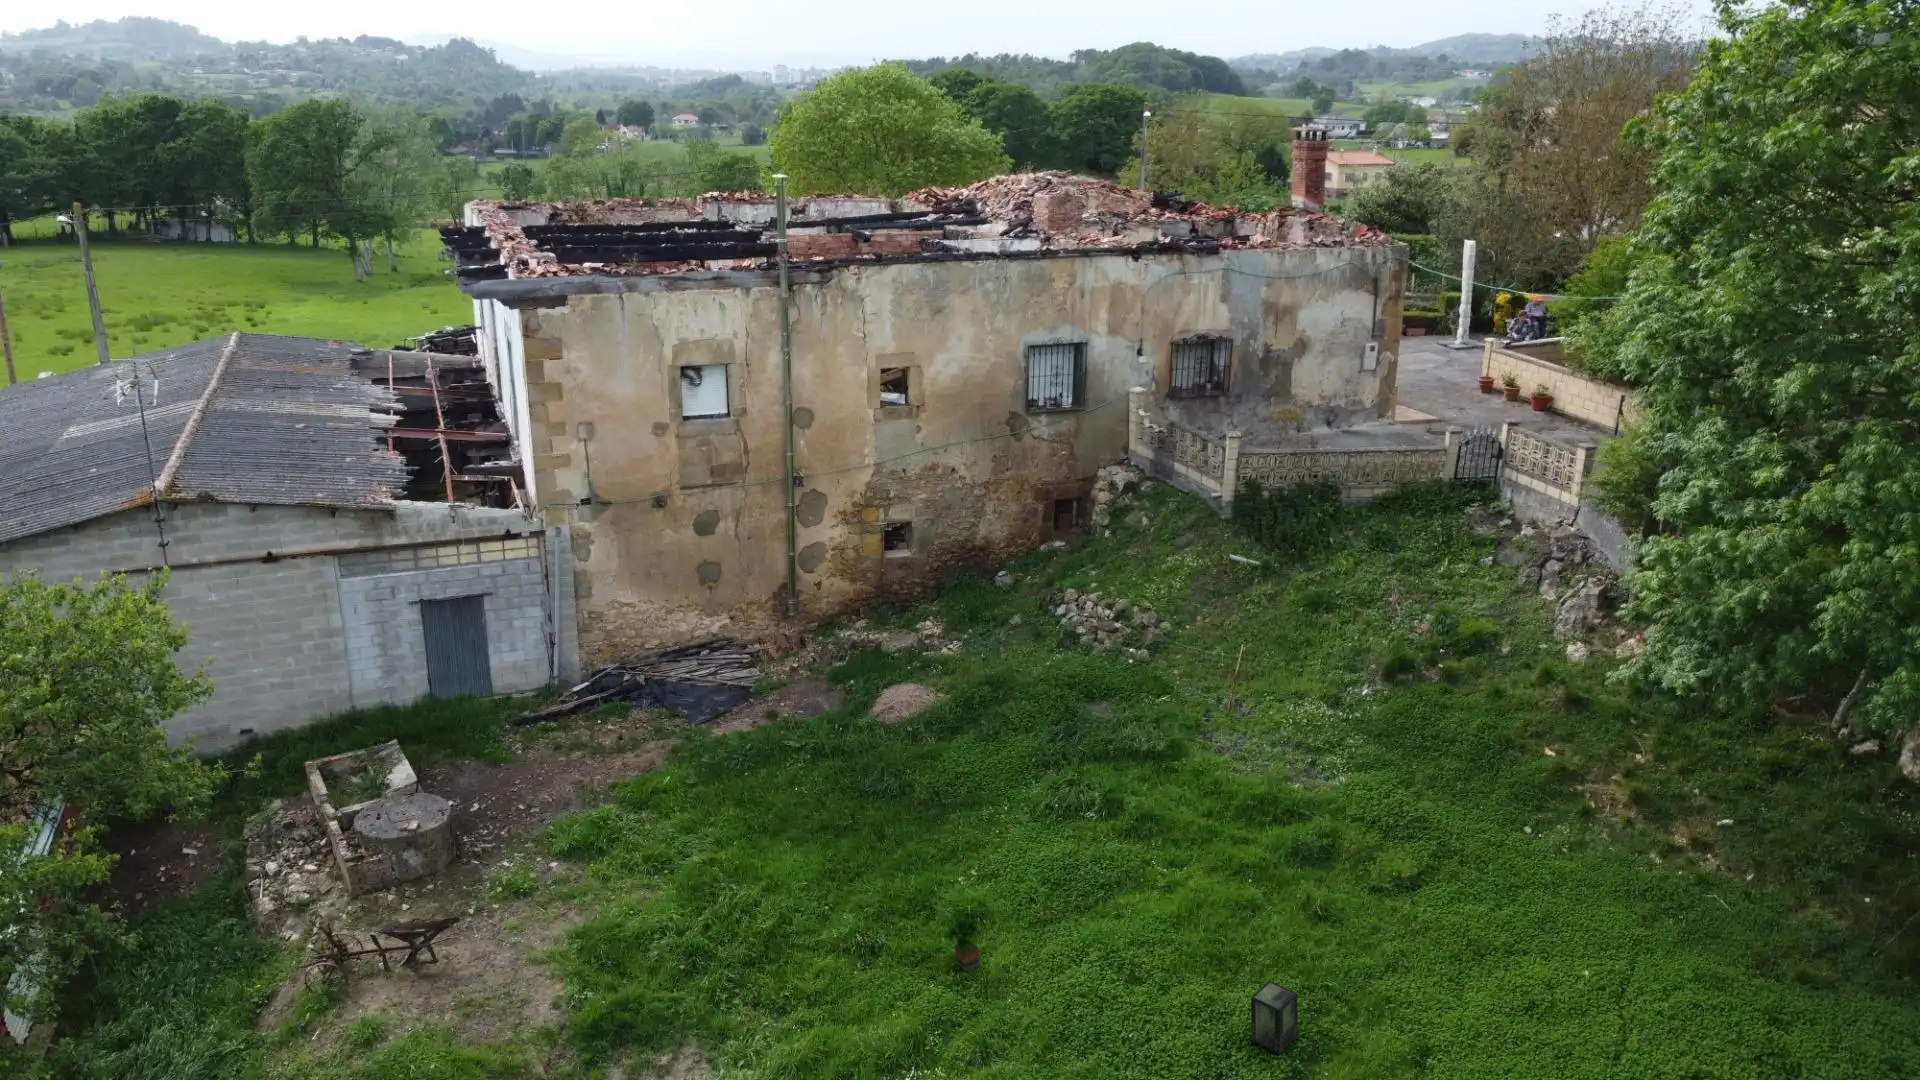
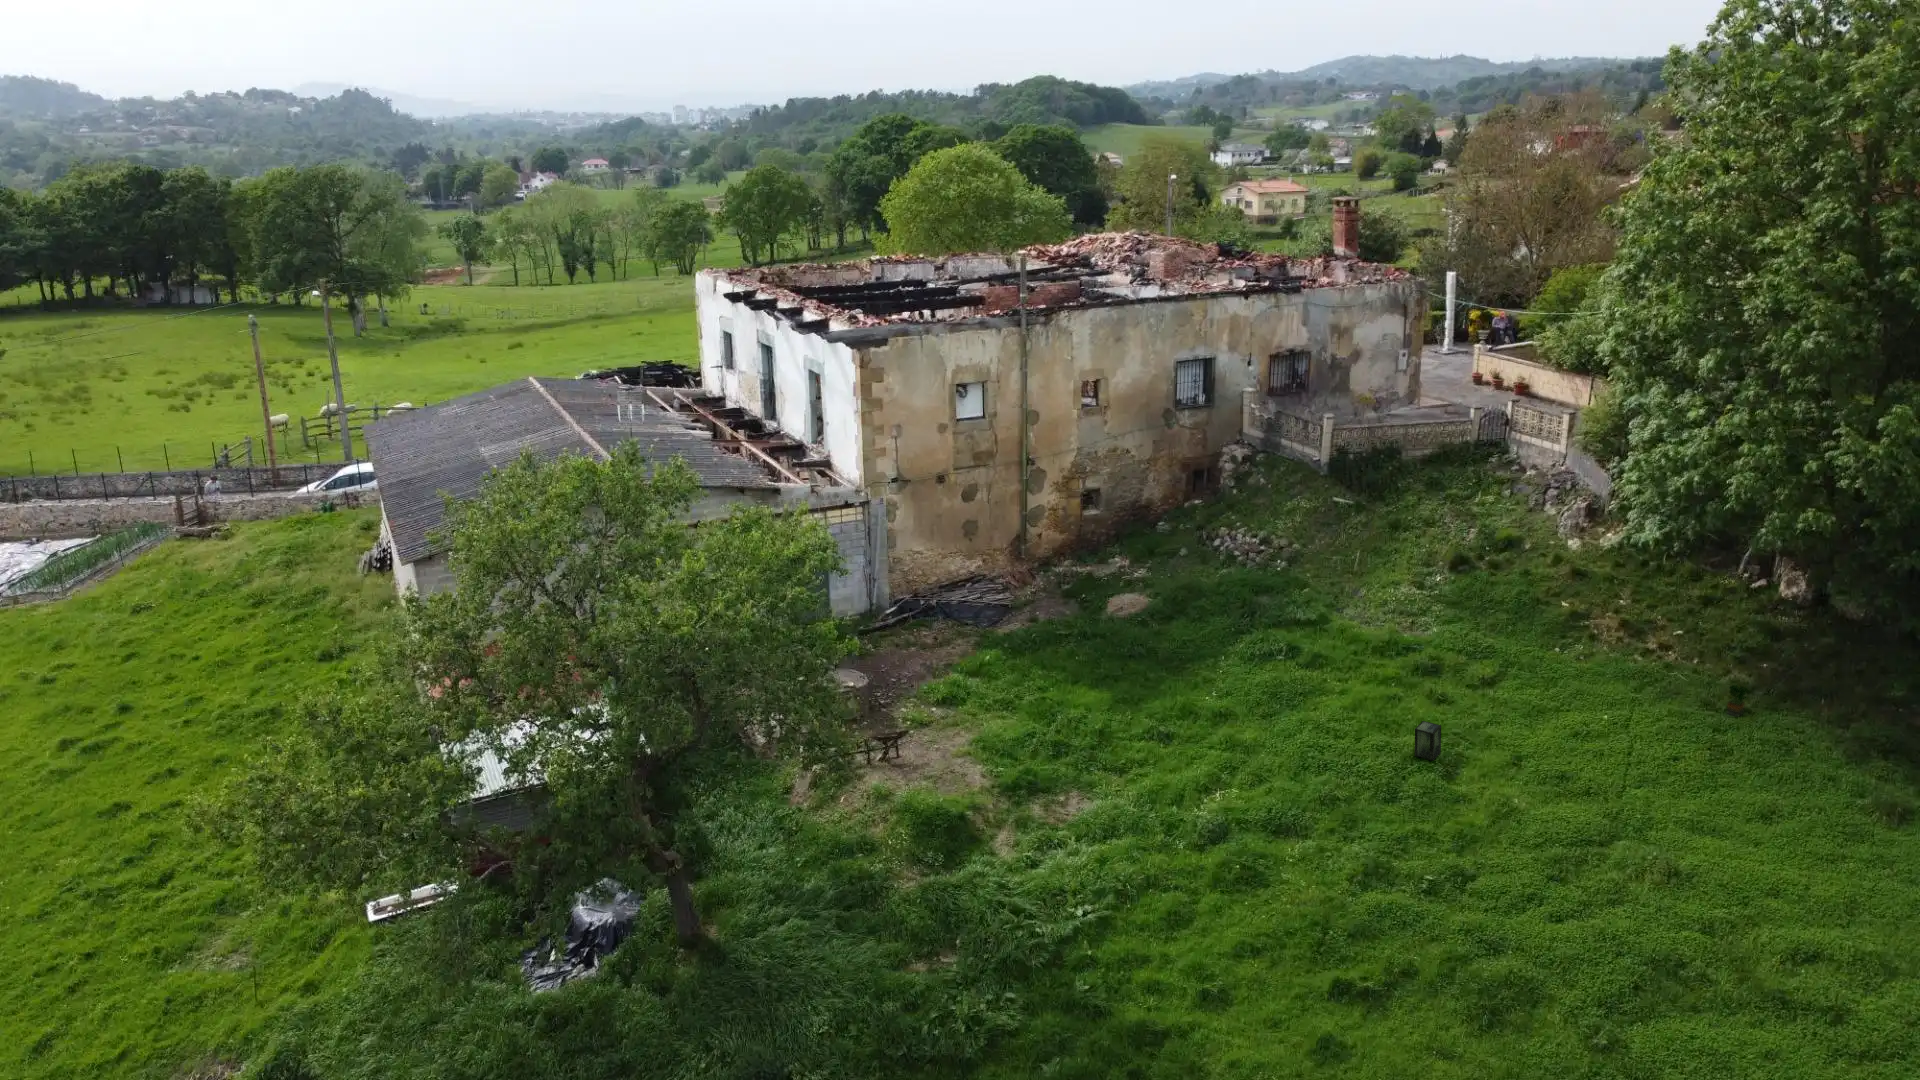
potted tree: present [950,919,982,971] -> present [1727,685,1749,717]

